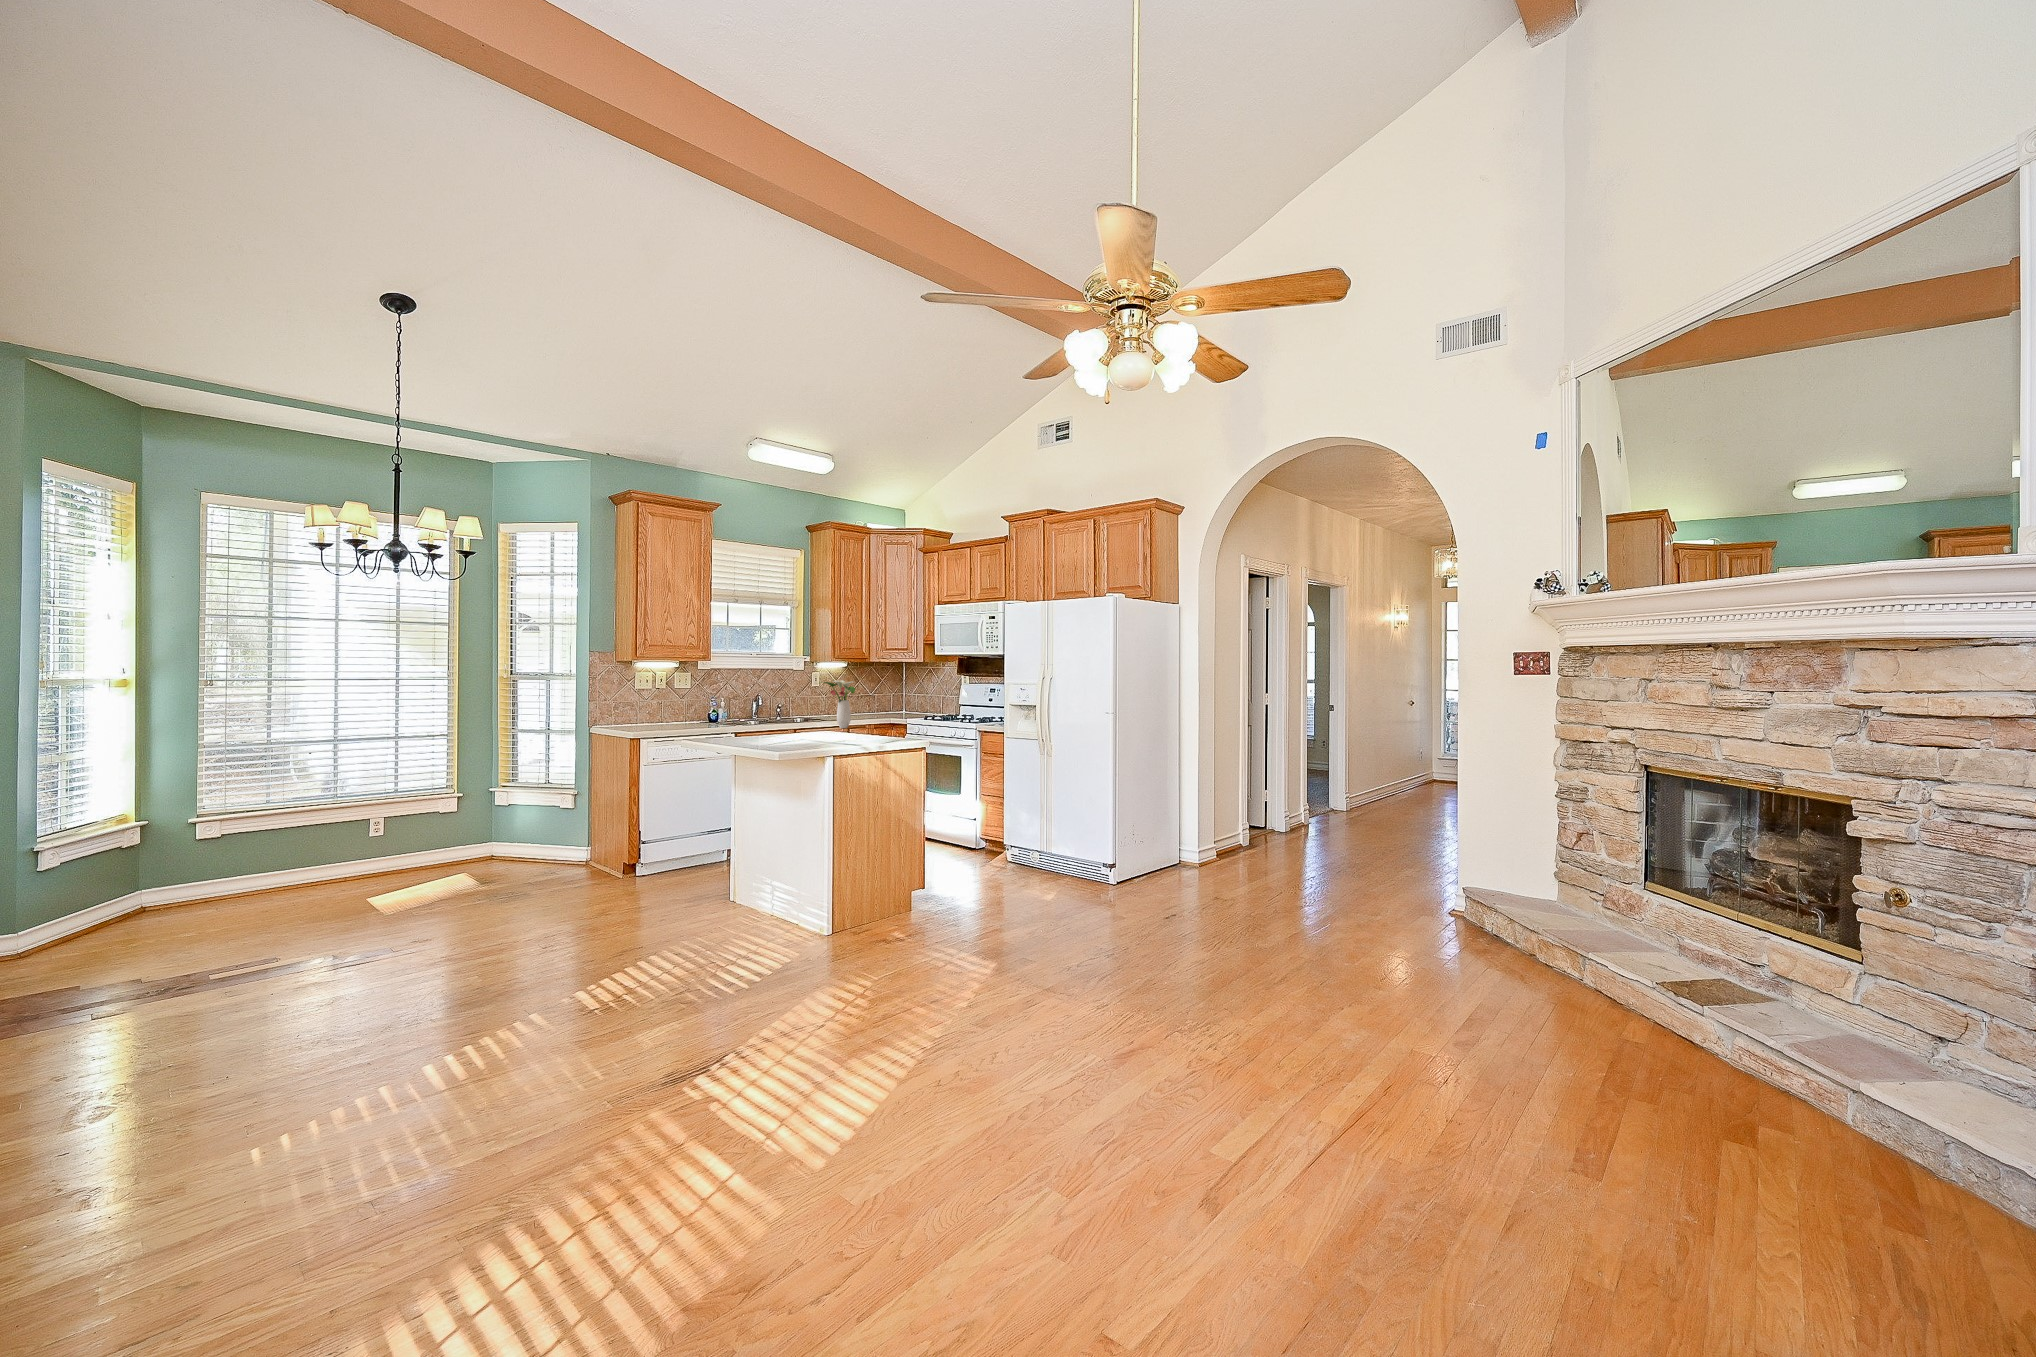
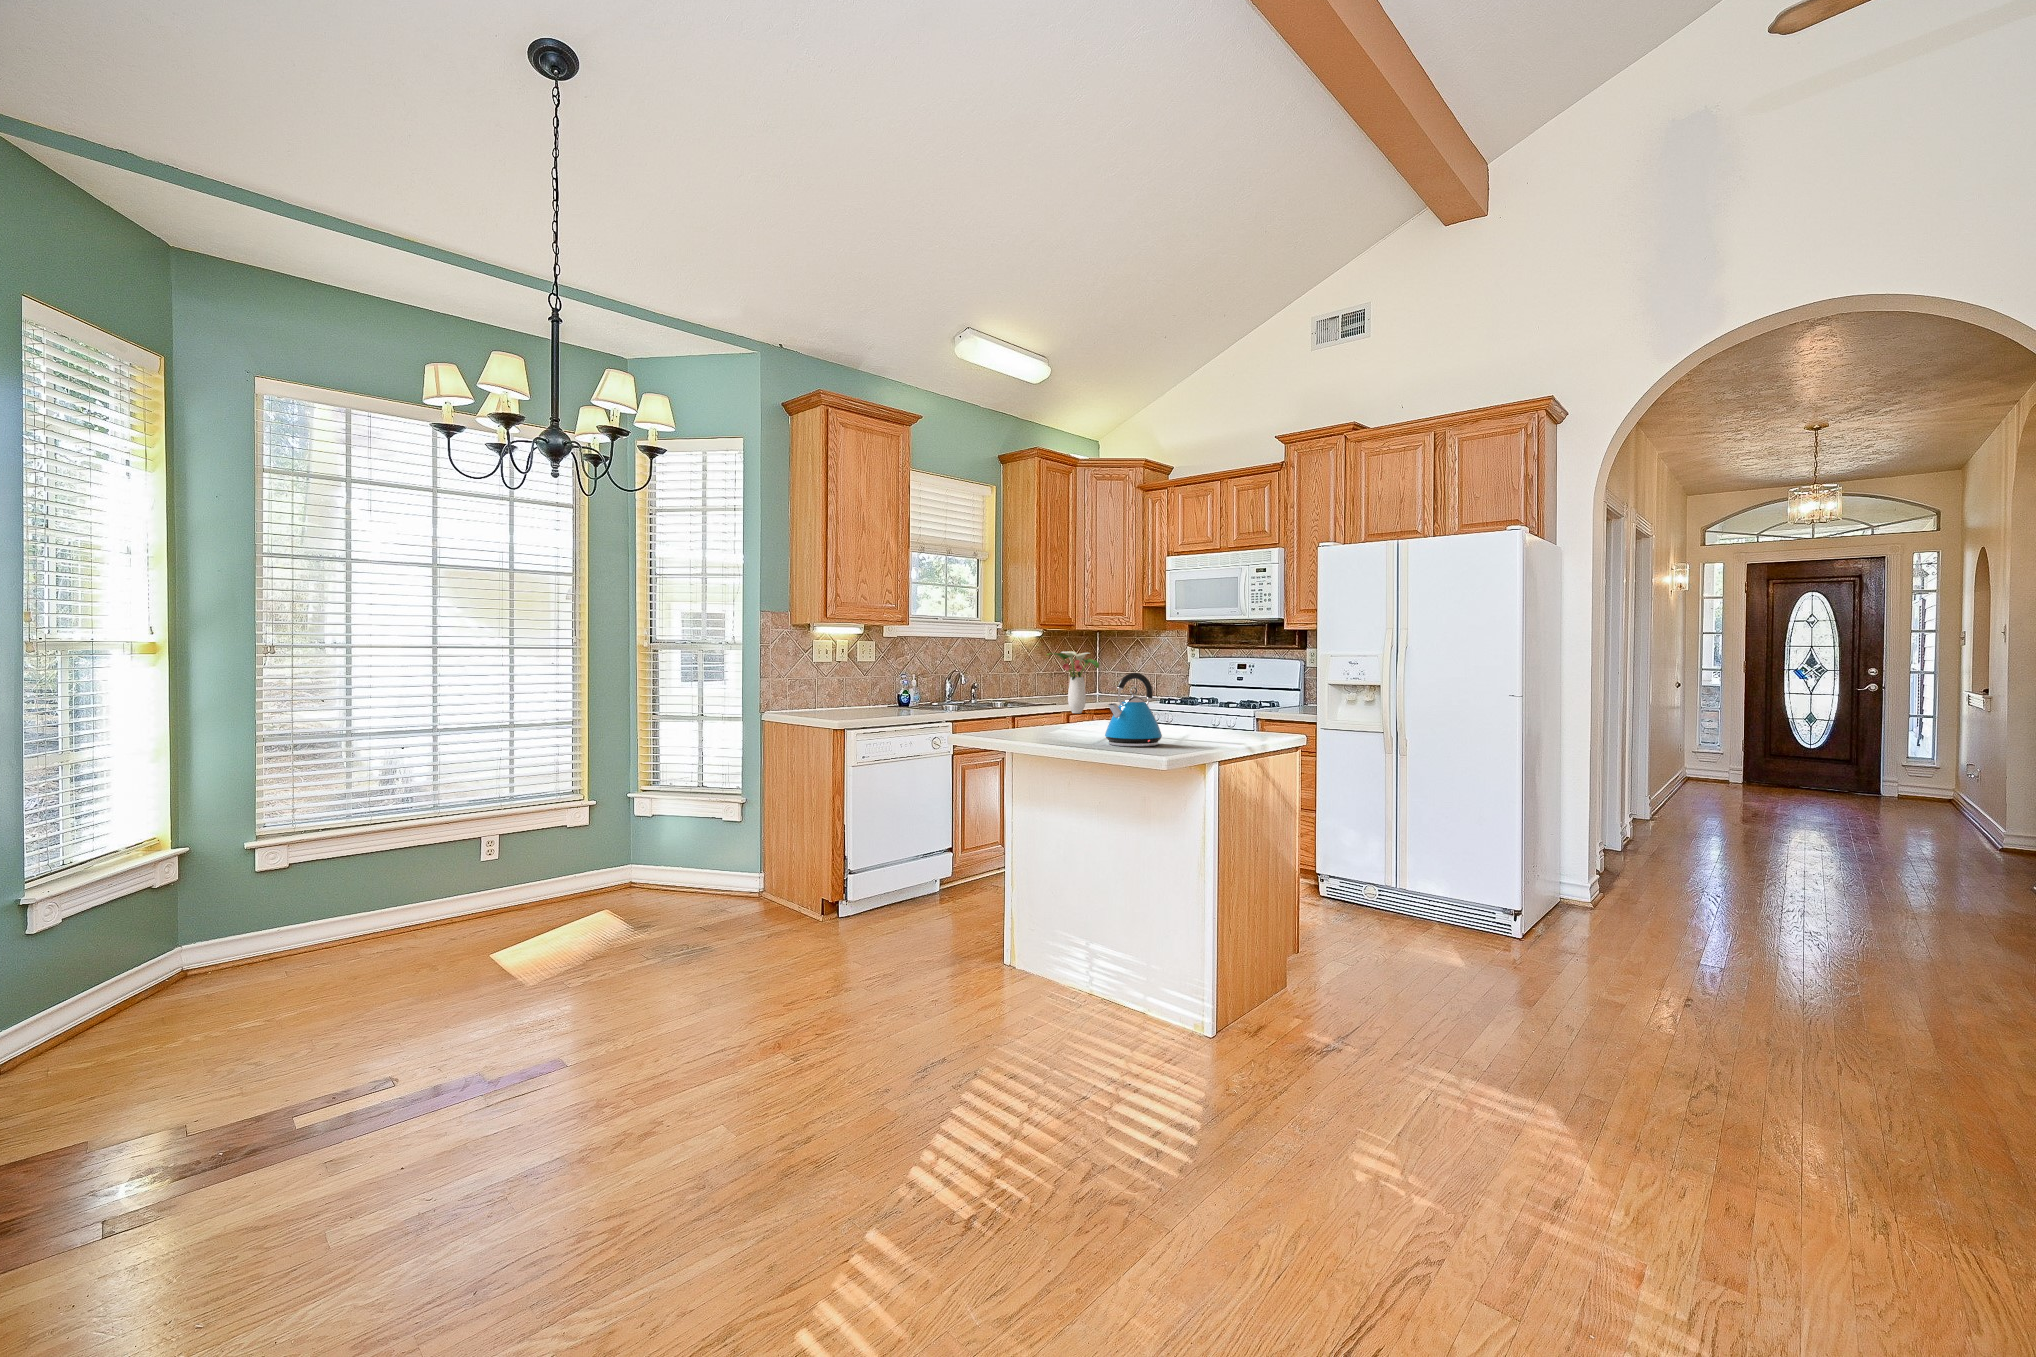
kettle: none [774,699,816,747] -> present [1105,673,1162,747]

